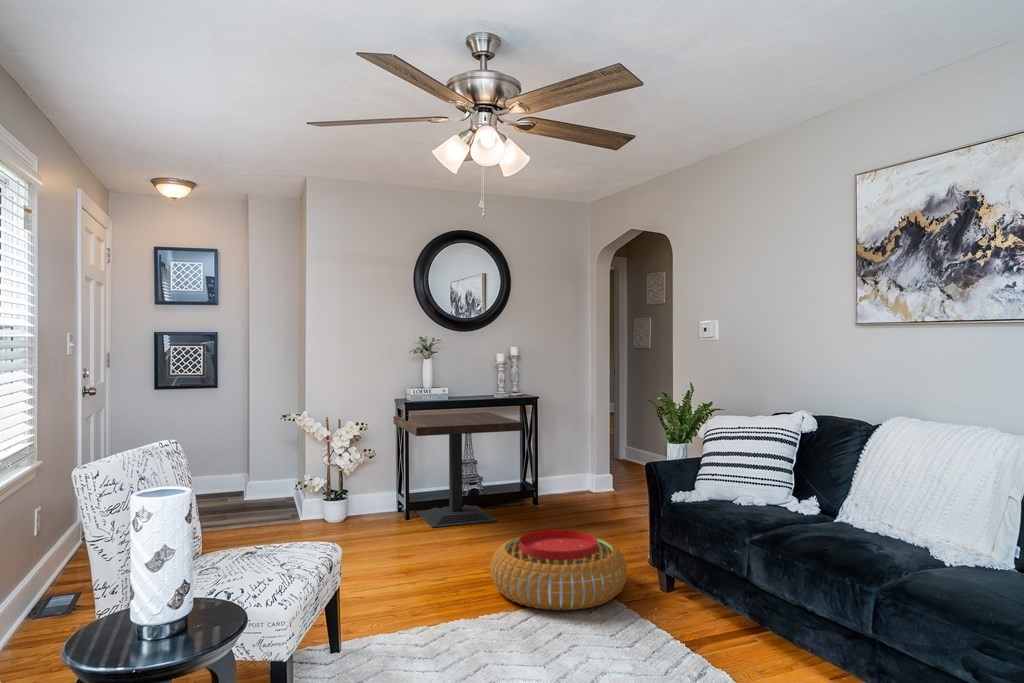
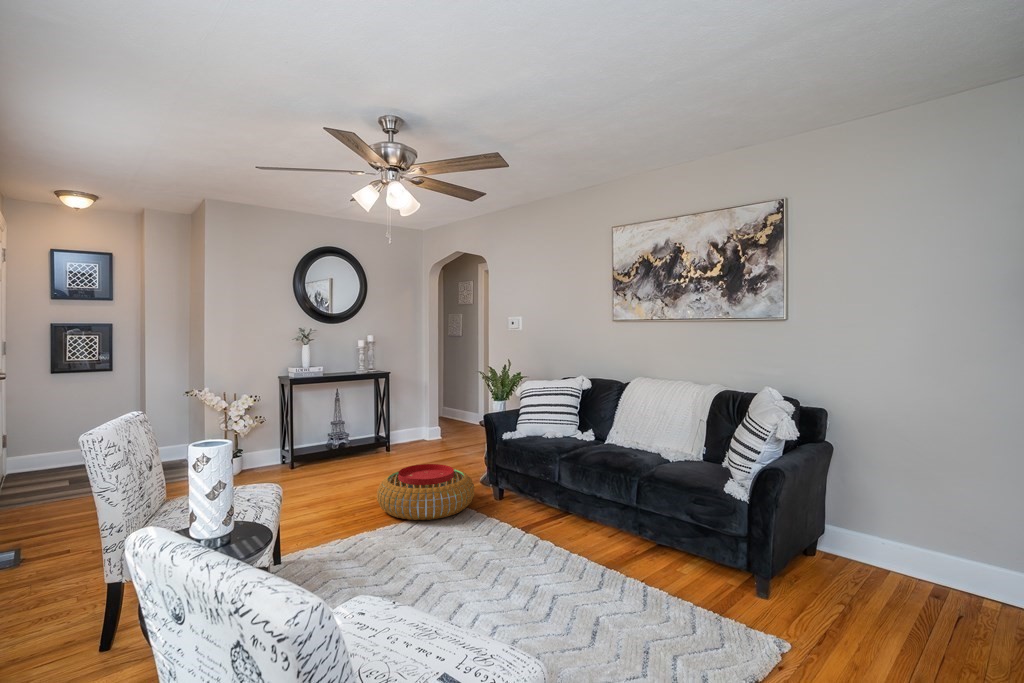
side table: present [393,412,523,528] -> none [278,385,385,473]

